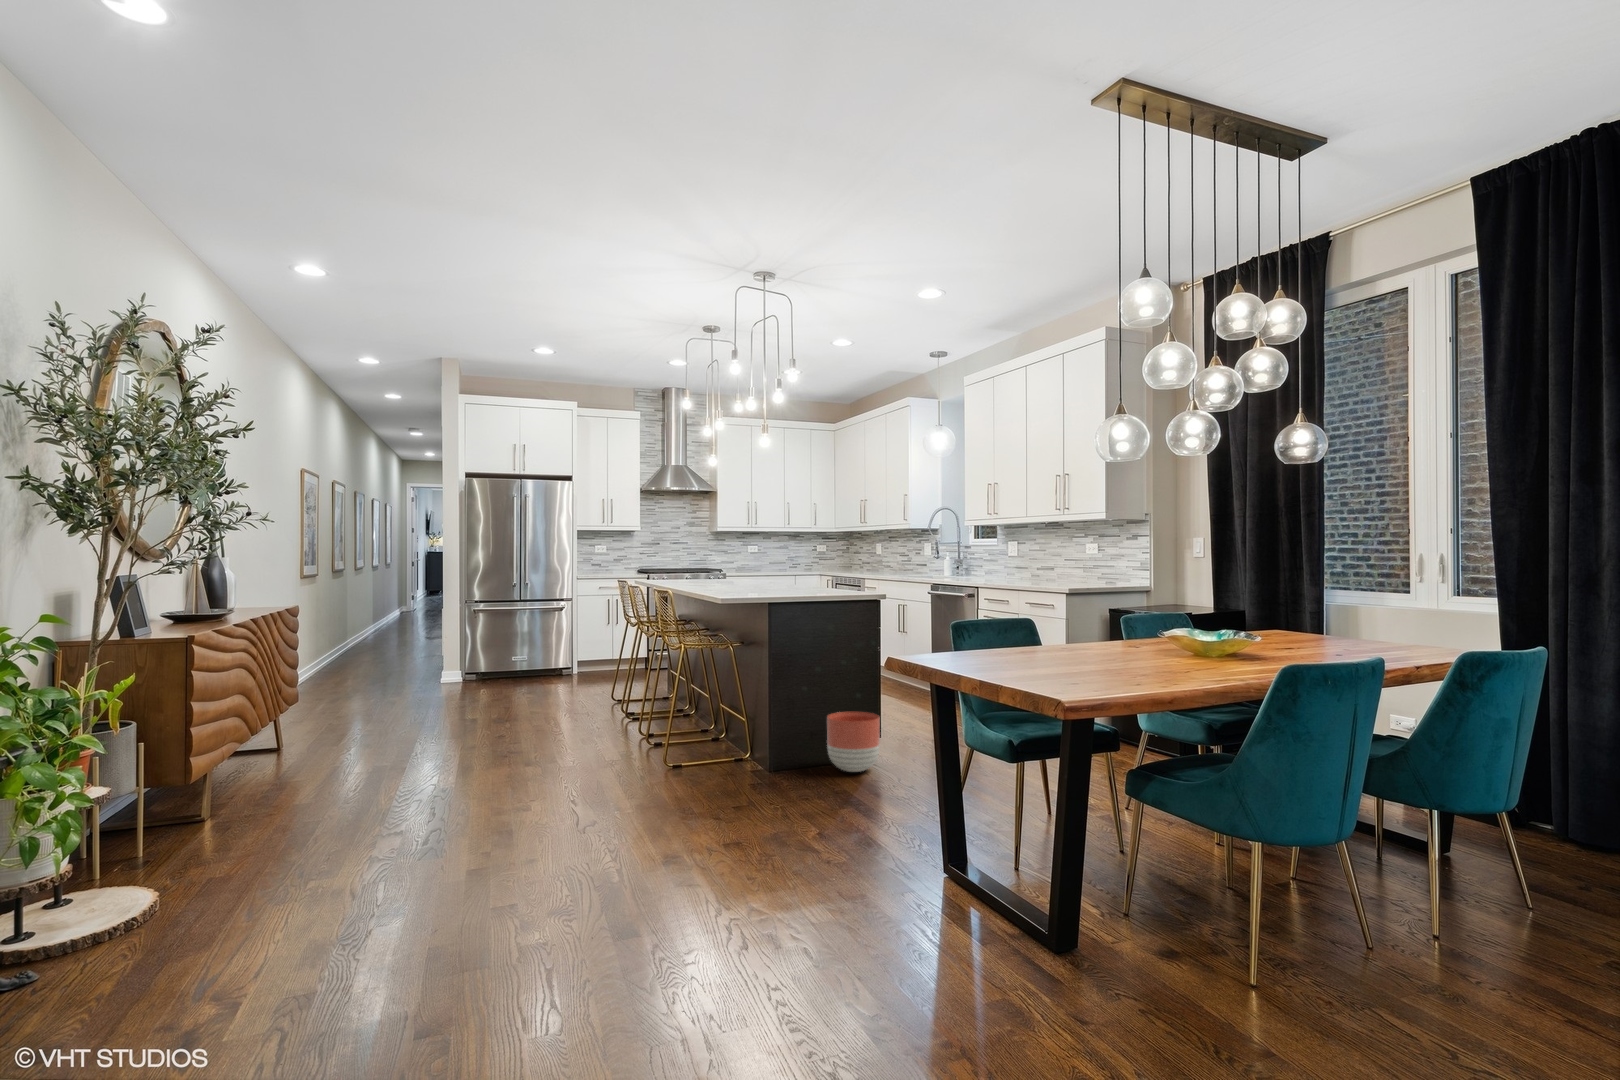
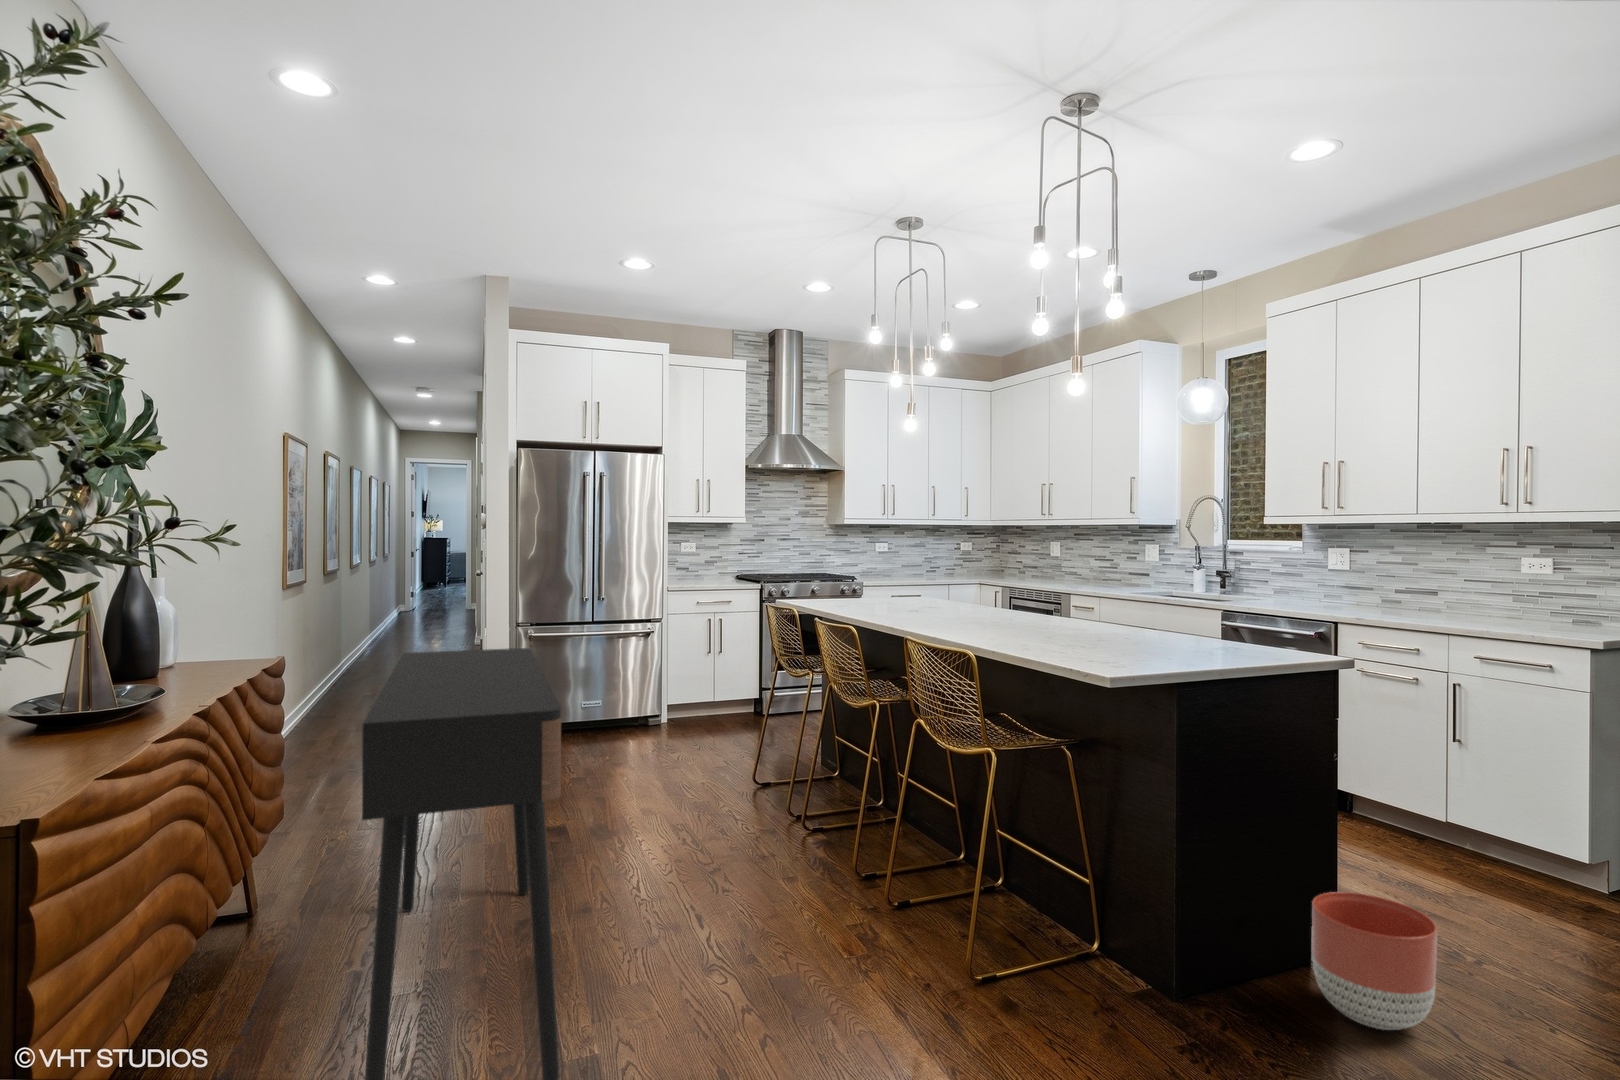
console table: none [340,597,445,792] -> present [362,648,561,1080]

